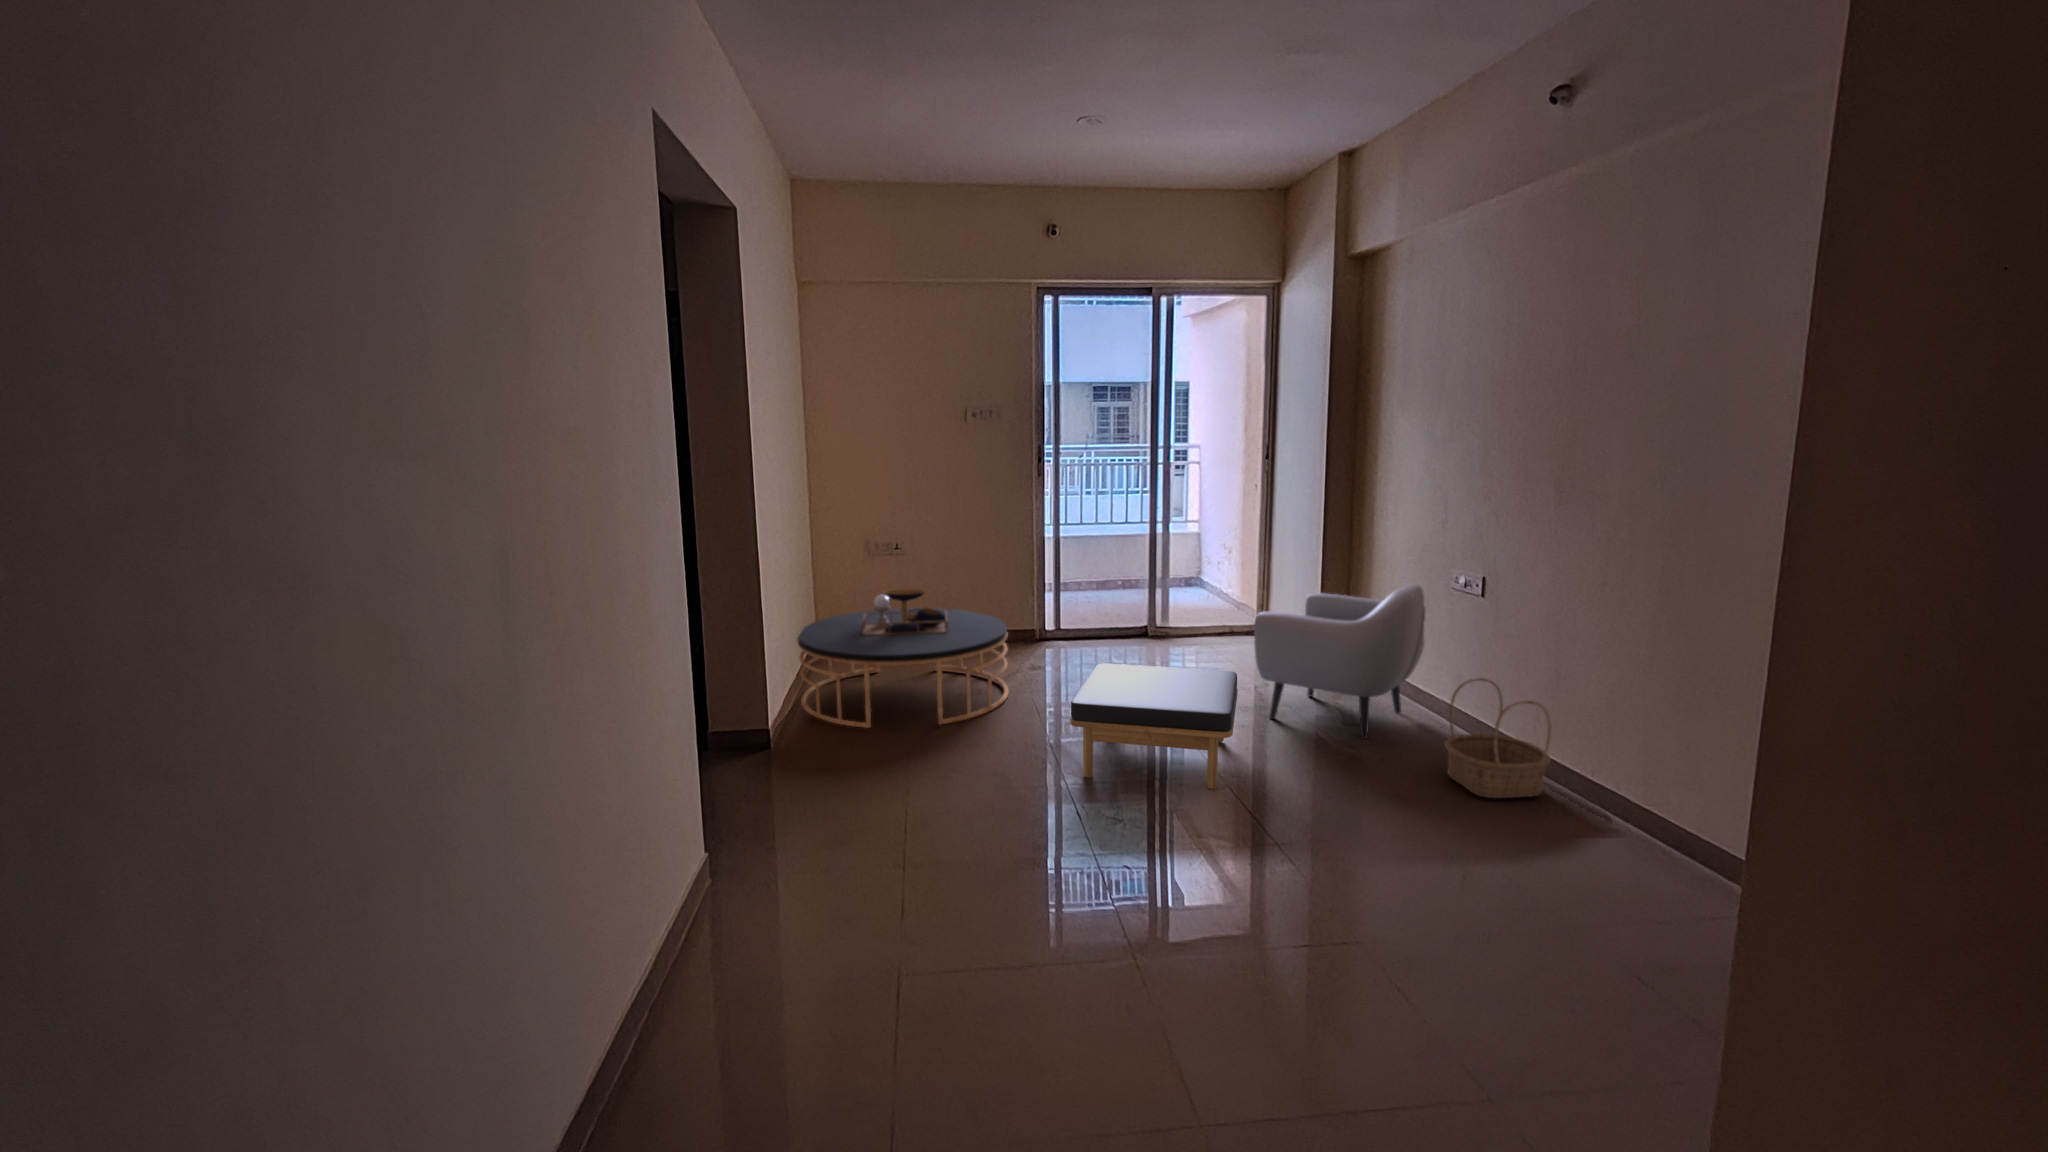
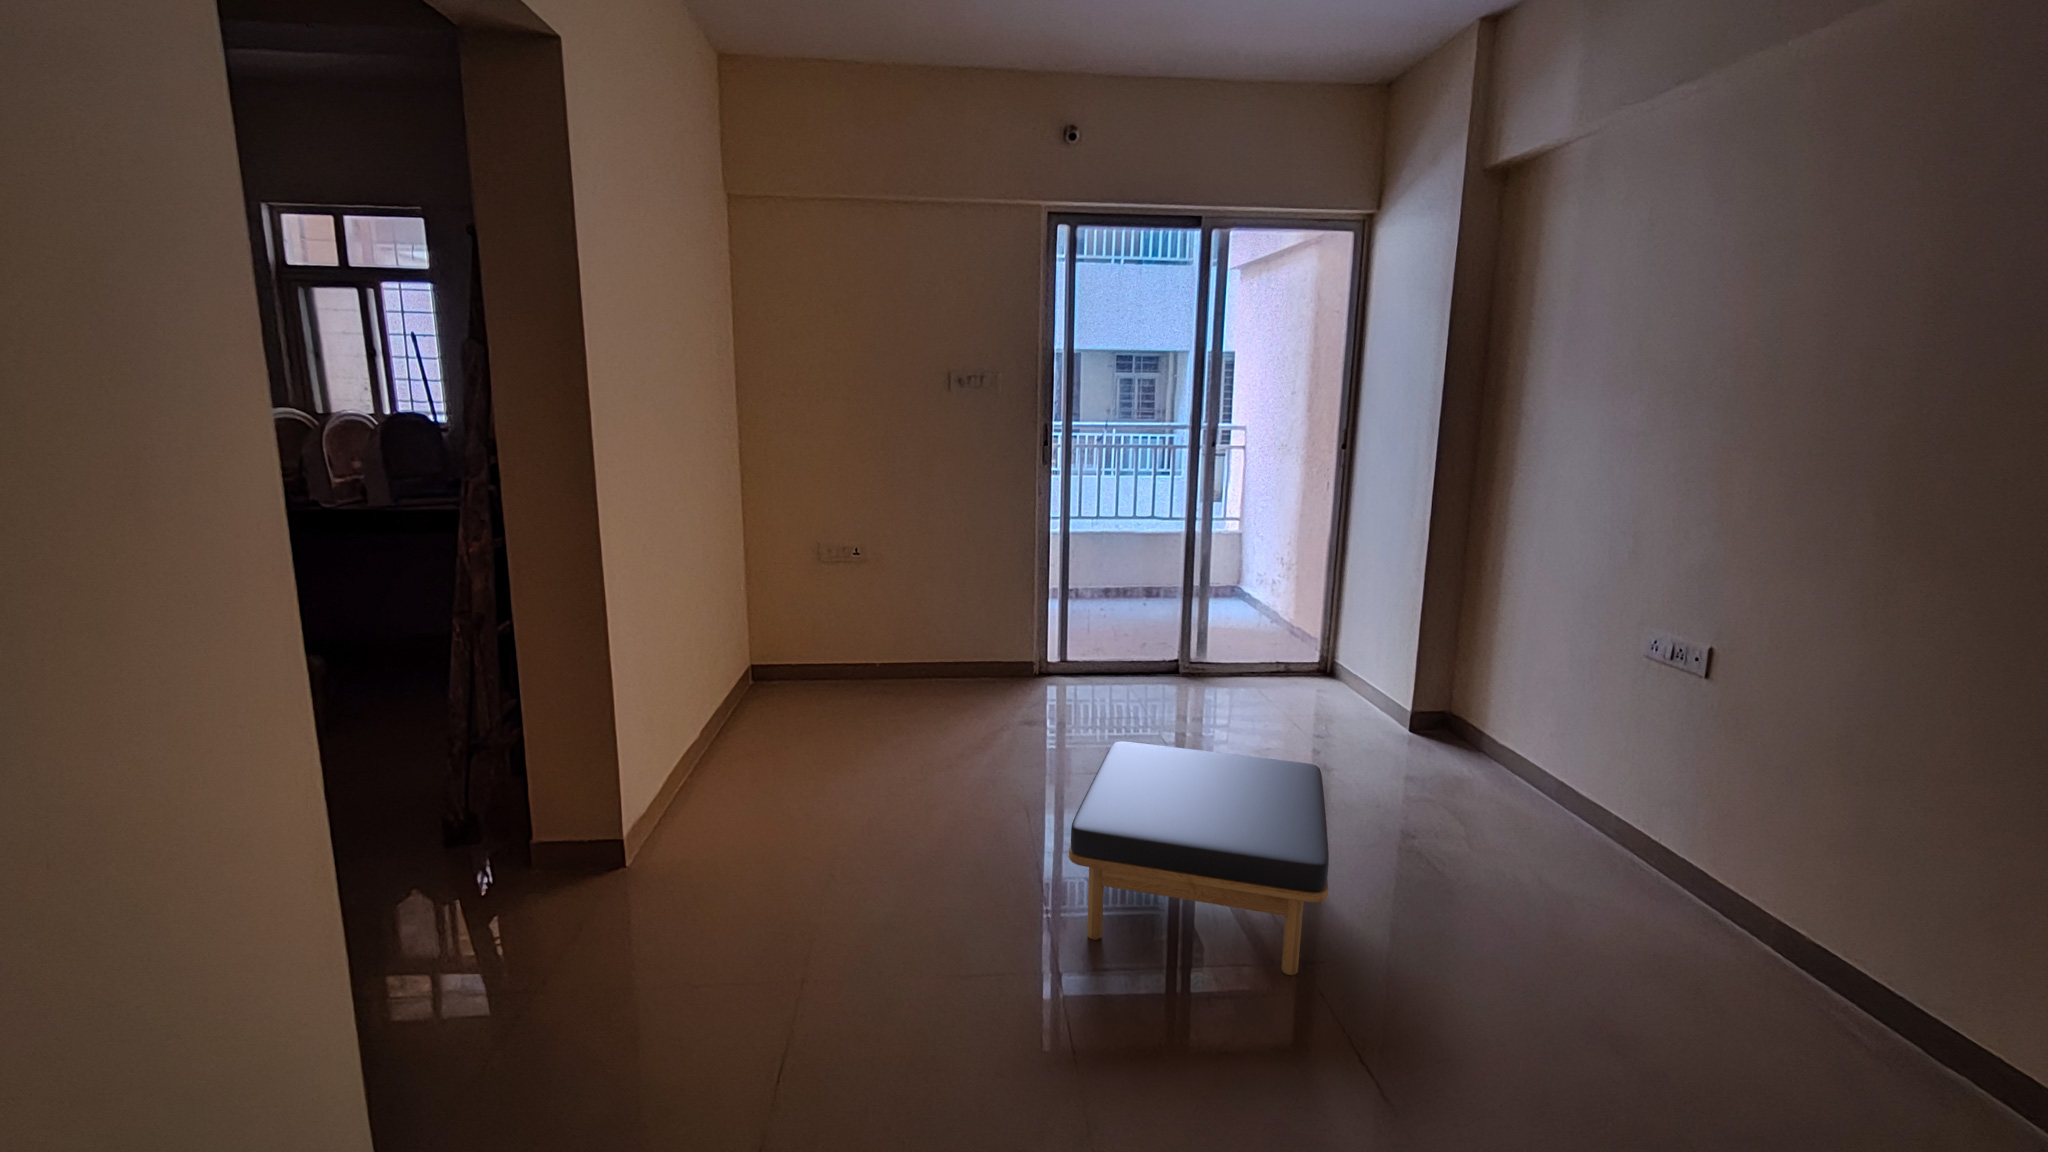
armchair: present [1254,584,1425,739] -> none [1340,635,1608,866]
coffee table: present [797,589,1008,728] -> none [700,615,992,817]
basket: present [1444,678,1552,798] -> none [1660,810,1870,1021]

